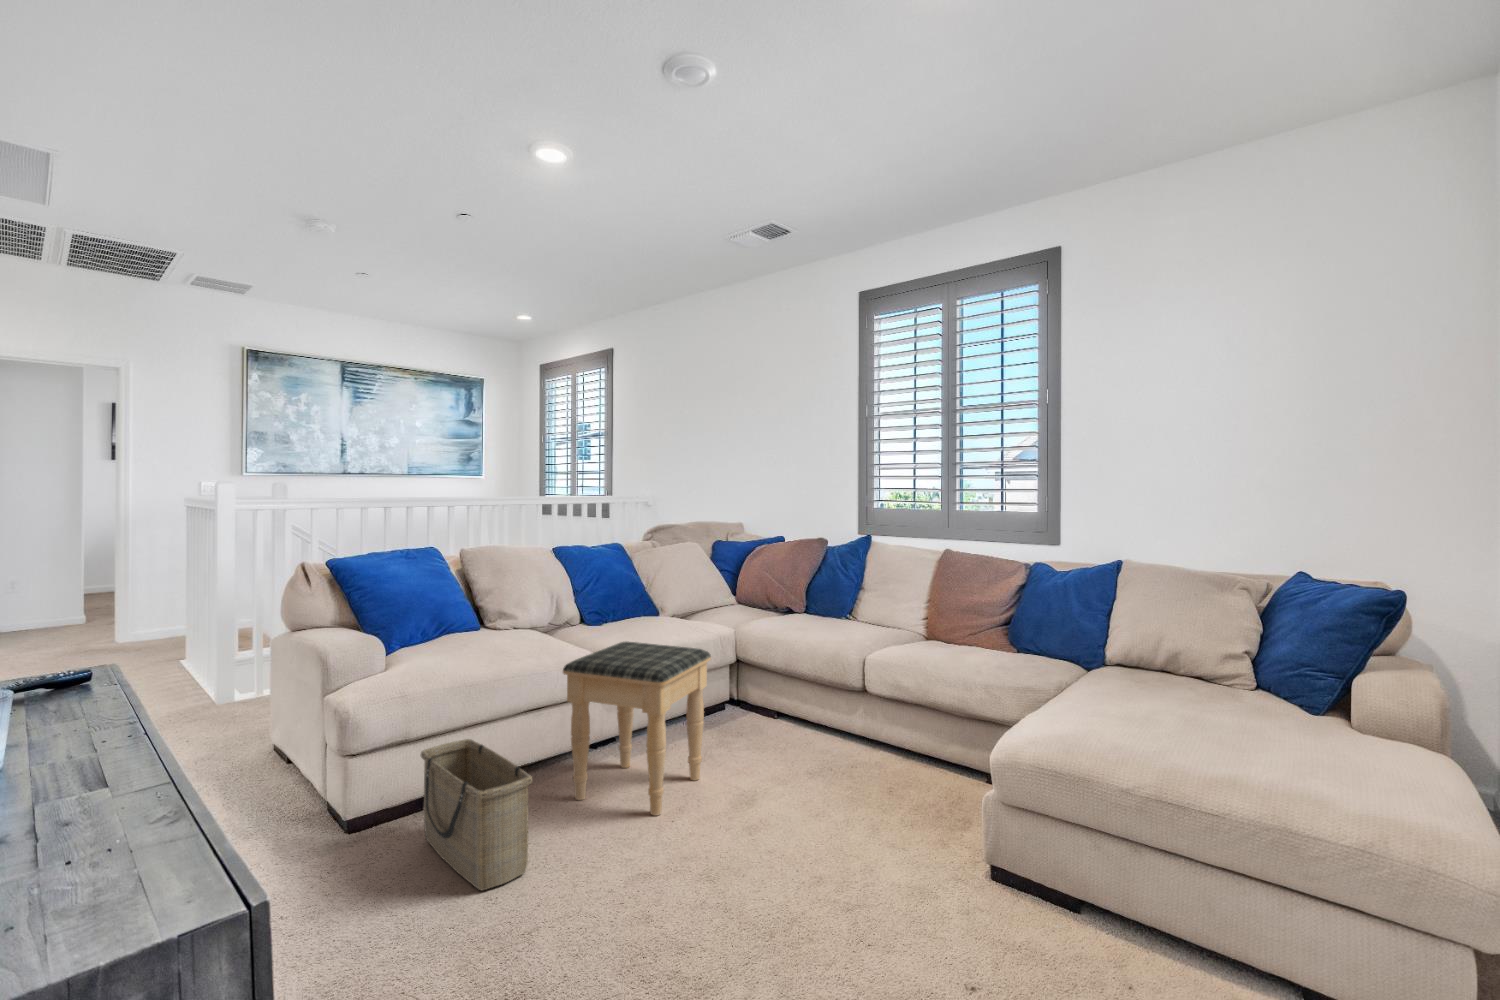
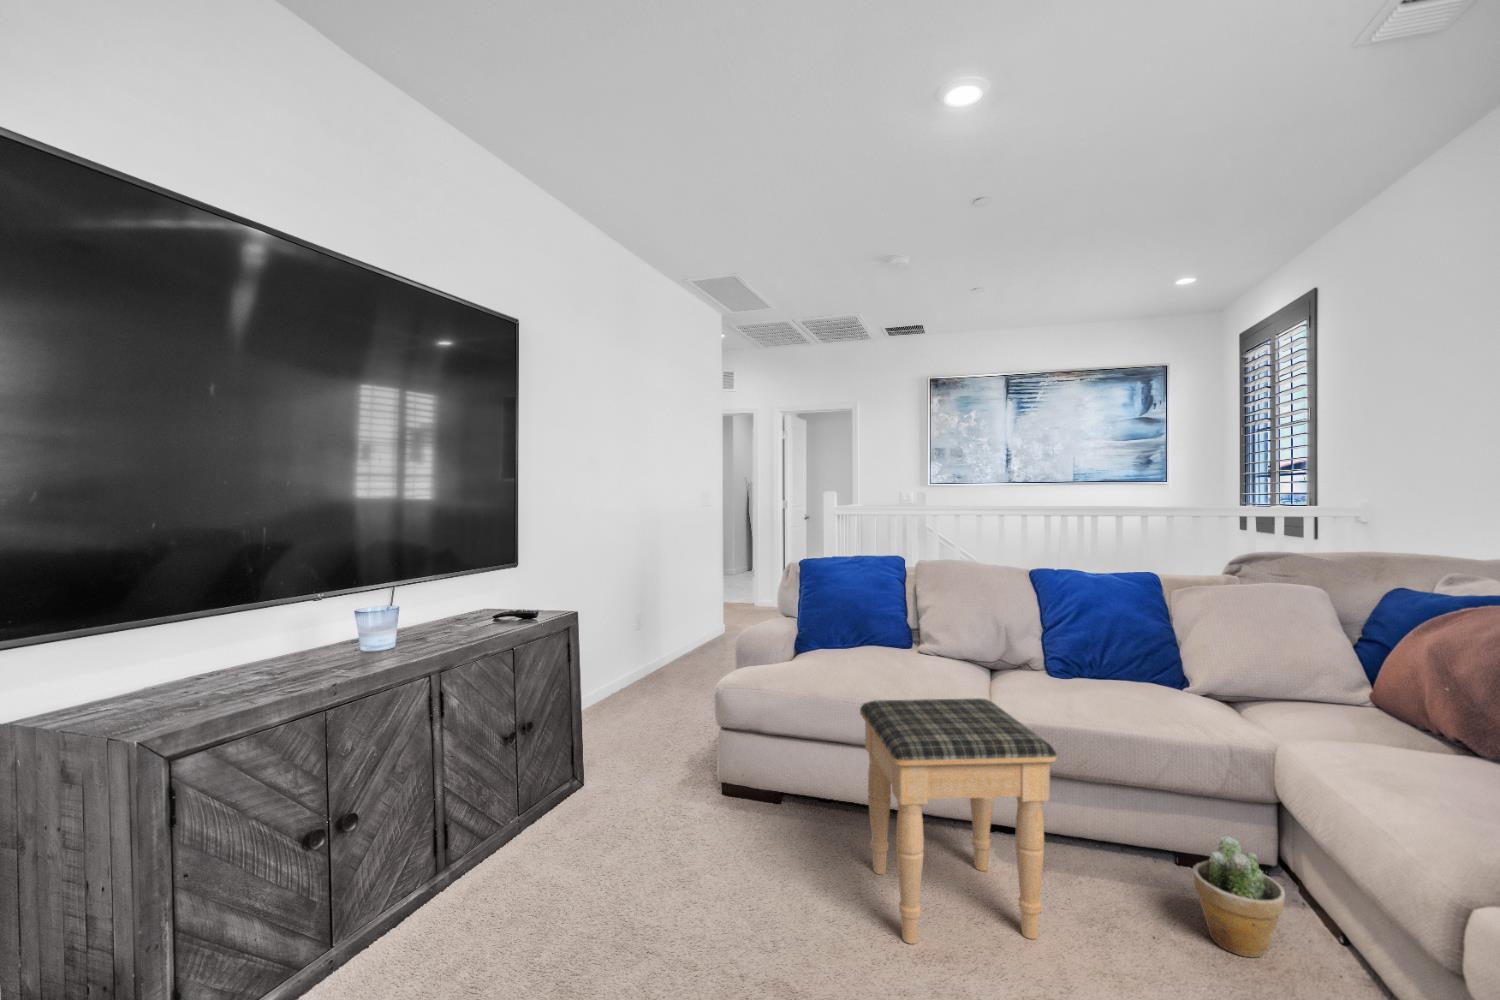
potted plant: none [735,682,776,742] -> present [1193,836,1285,958]
basket: present [420,739,532,890] -> none [670,743,773,904]

